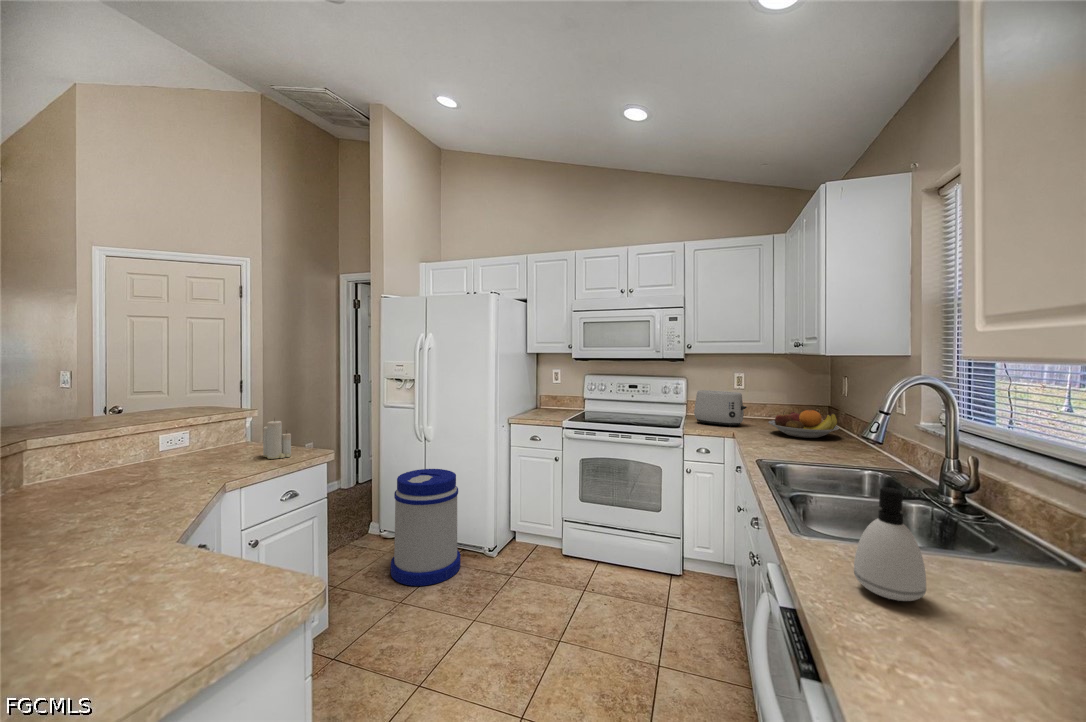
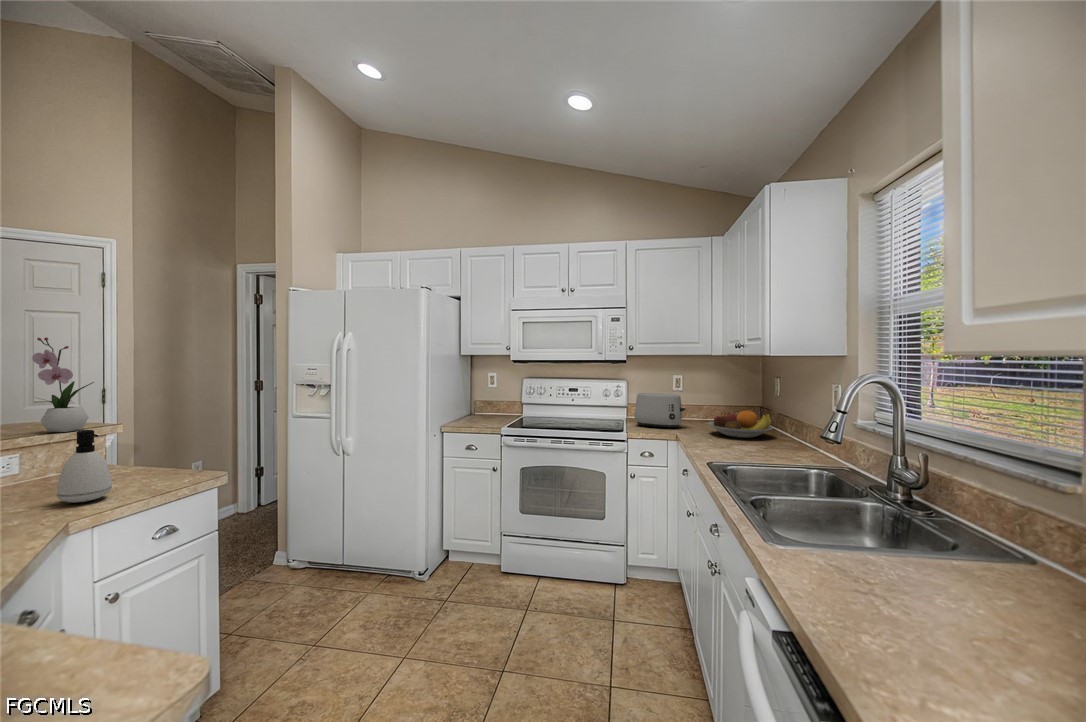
flower arrangement: none [197,342,238,415] -> present [32,337,94,432]
candle: present [263,421,291,459] -> none [129,433,169,486]
trash can: present [391,469,461,586] -> none [303,485,387,622]
soap dispenser: present [854,487,931,601] -> present [56,430,112,502]

